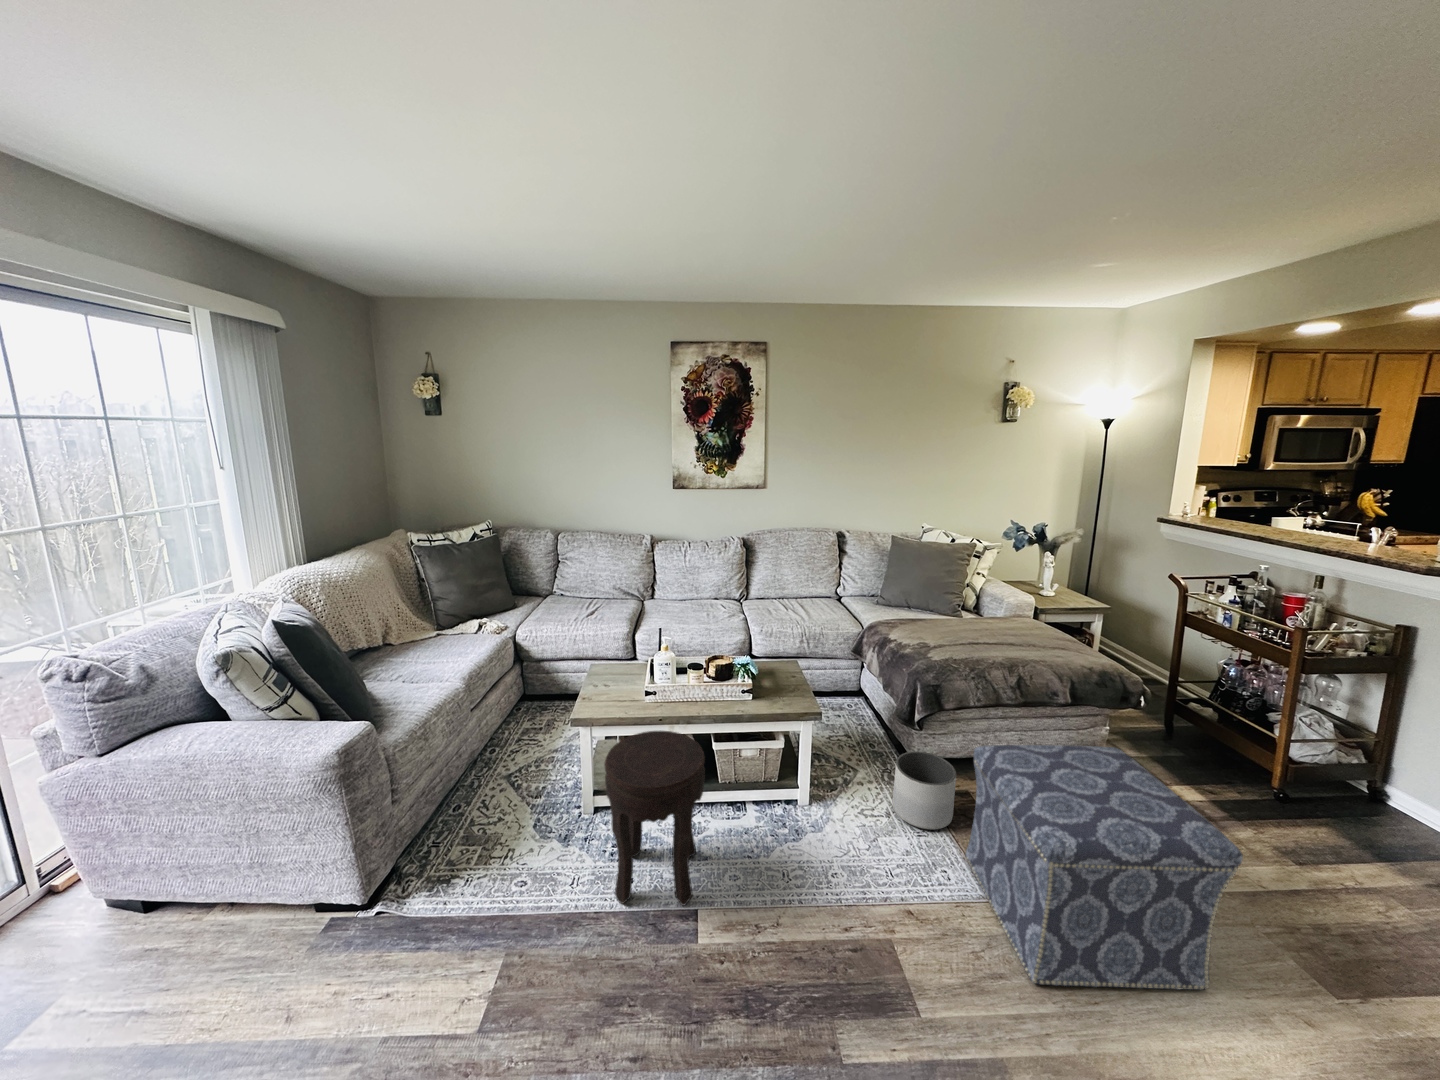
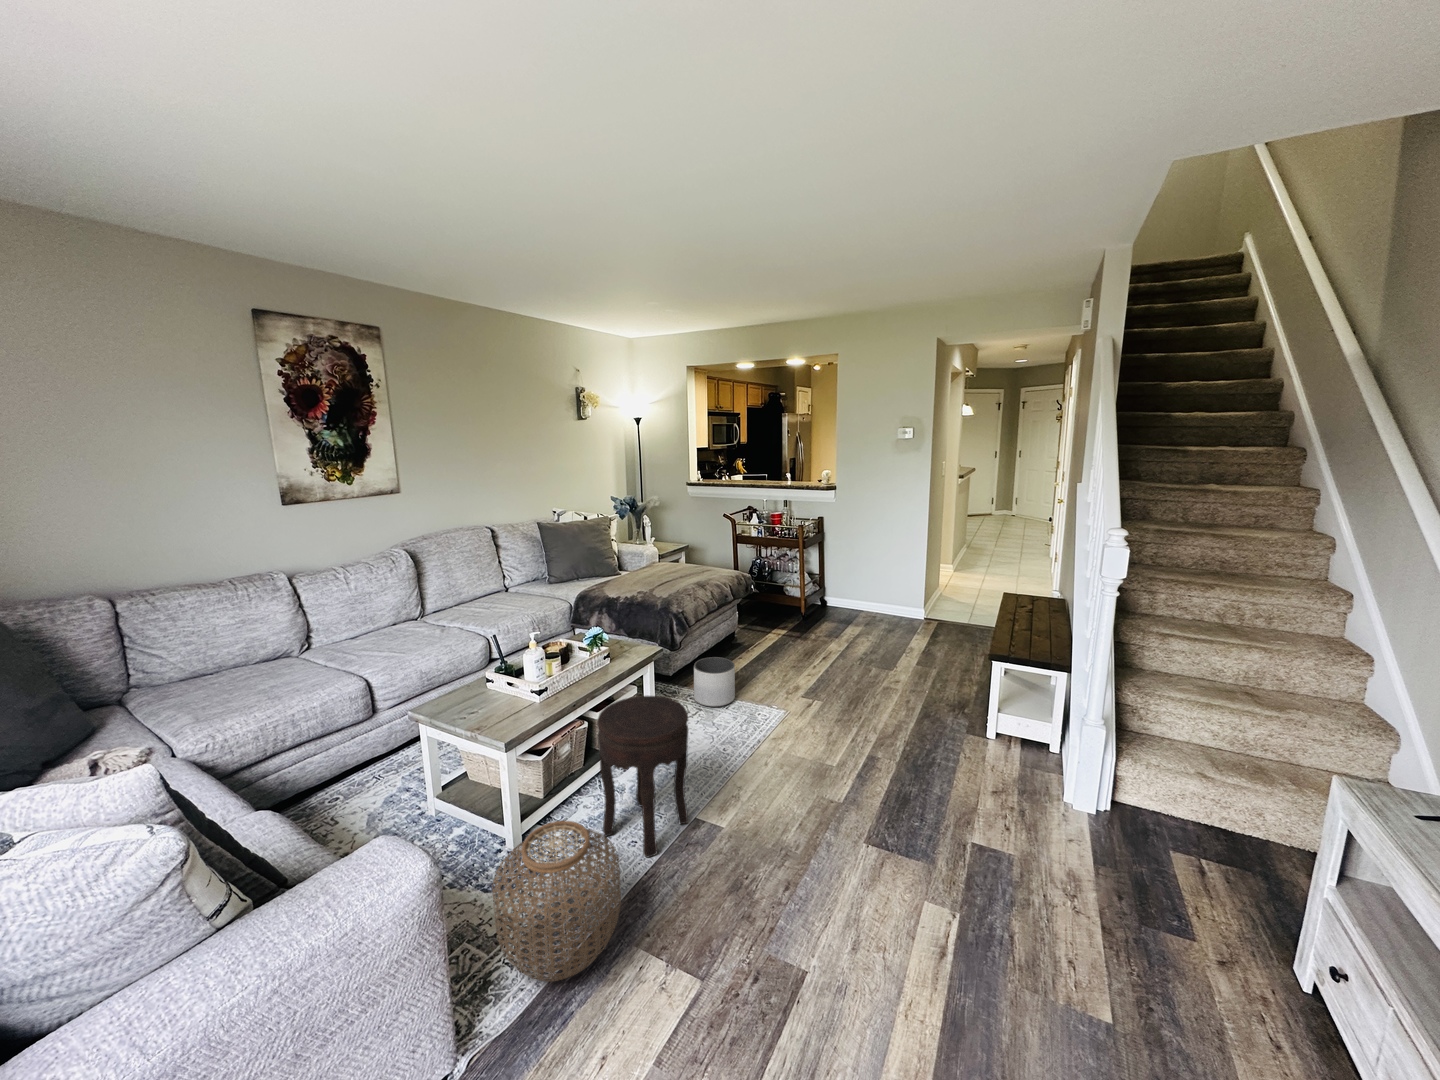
ottoman: present [965,745,1243,990] -> none [759,603,877,726]
woven basket: none [422,789,541,928] -> present [492,821,621,982]

